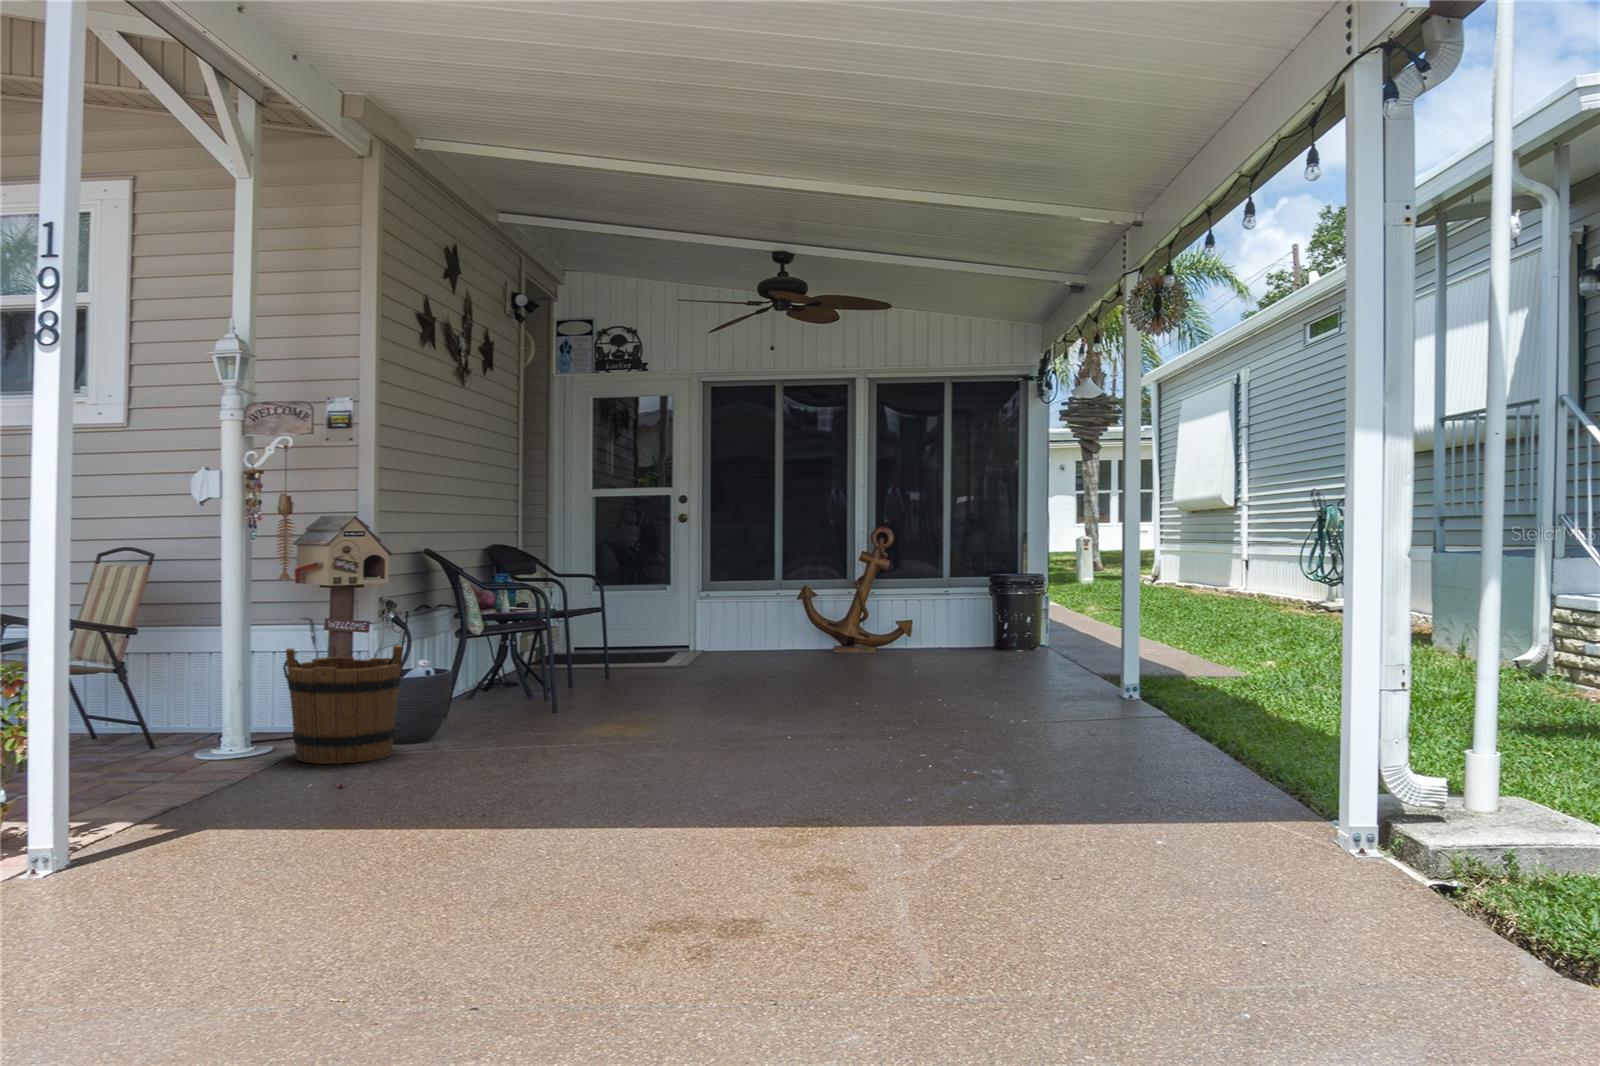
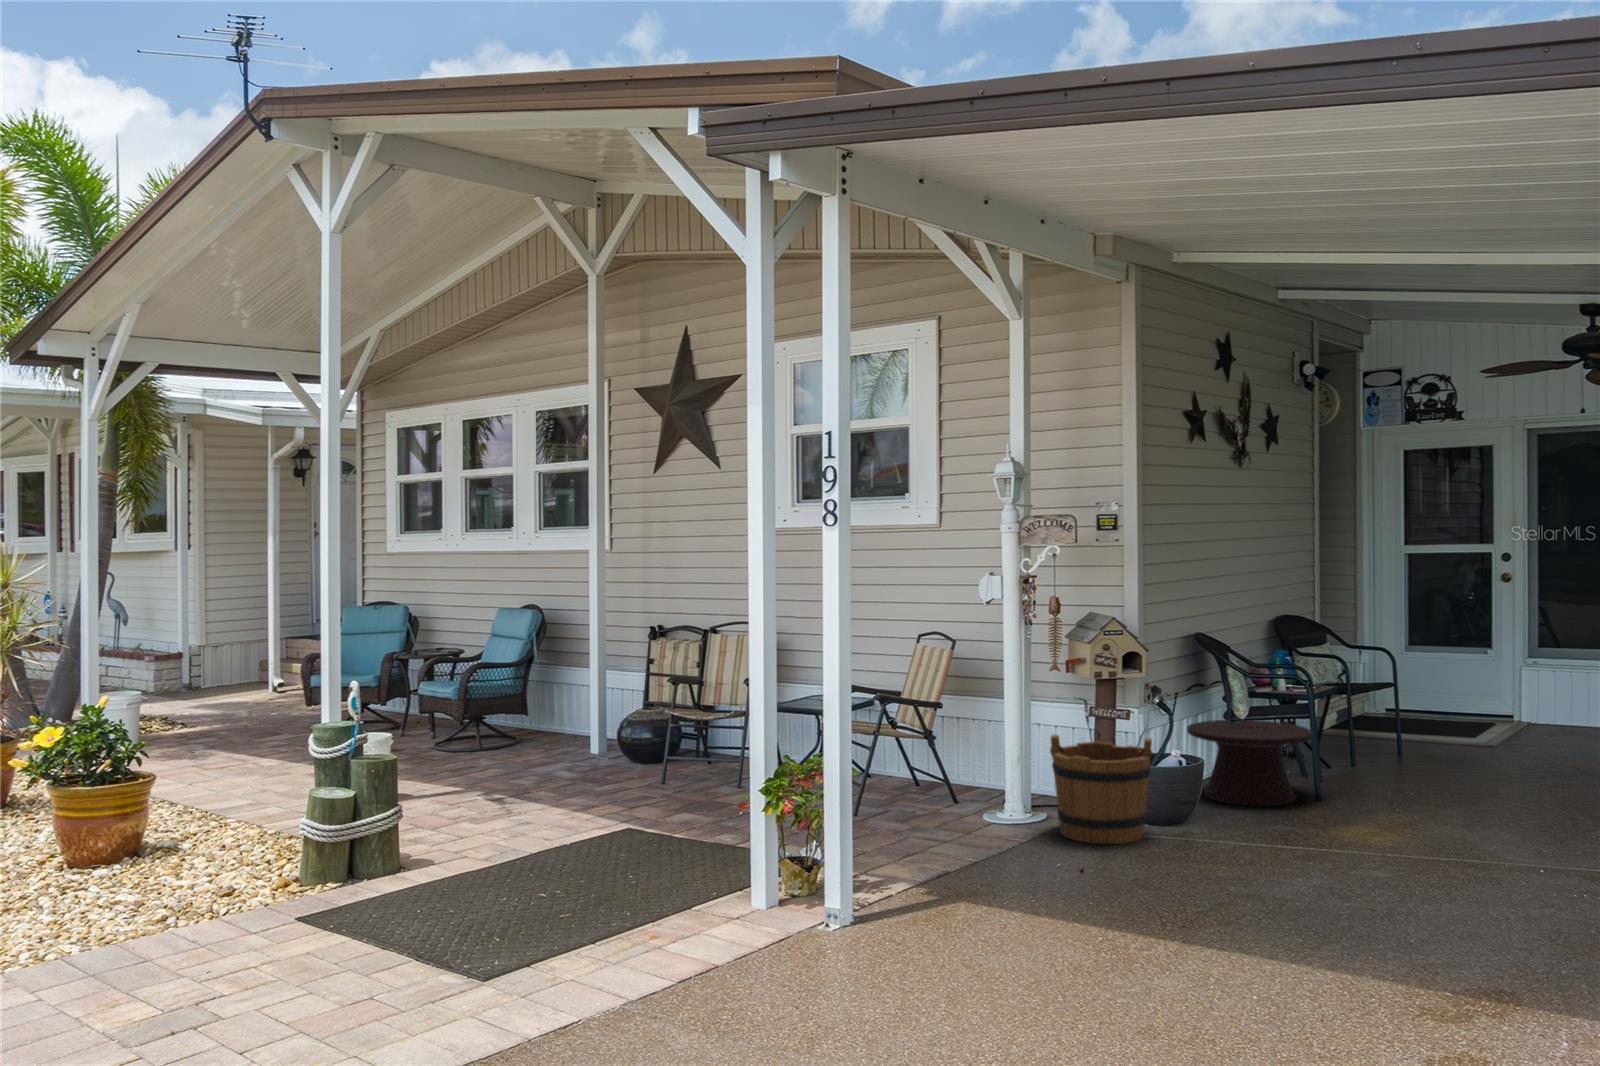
side table: none [421,639,547,720] -> present [1187,720,1313,806]

